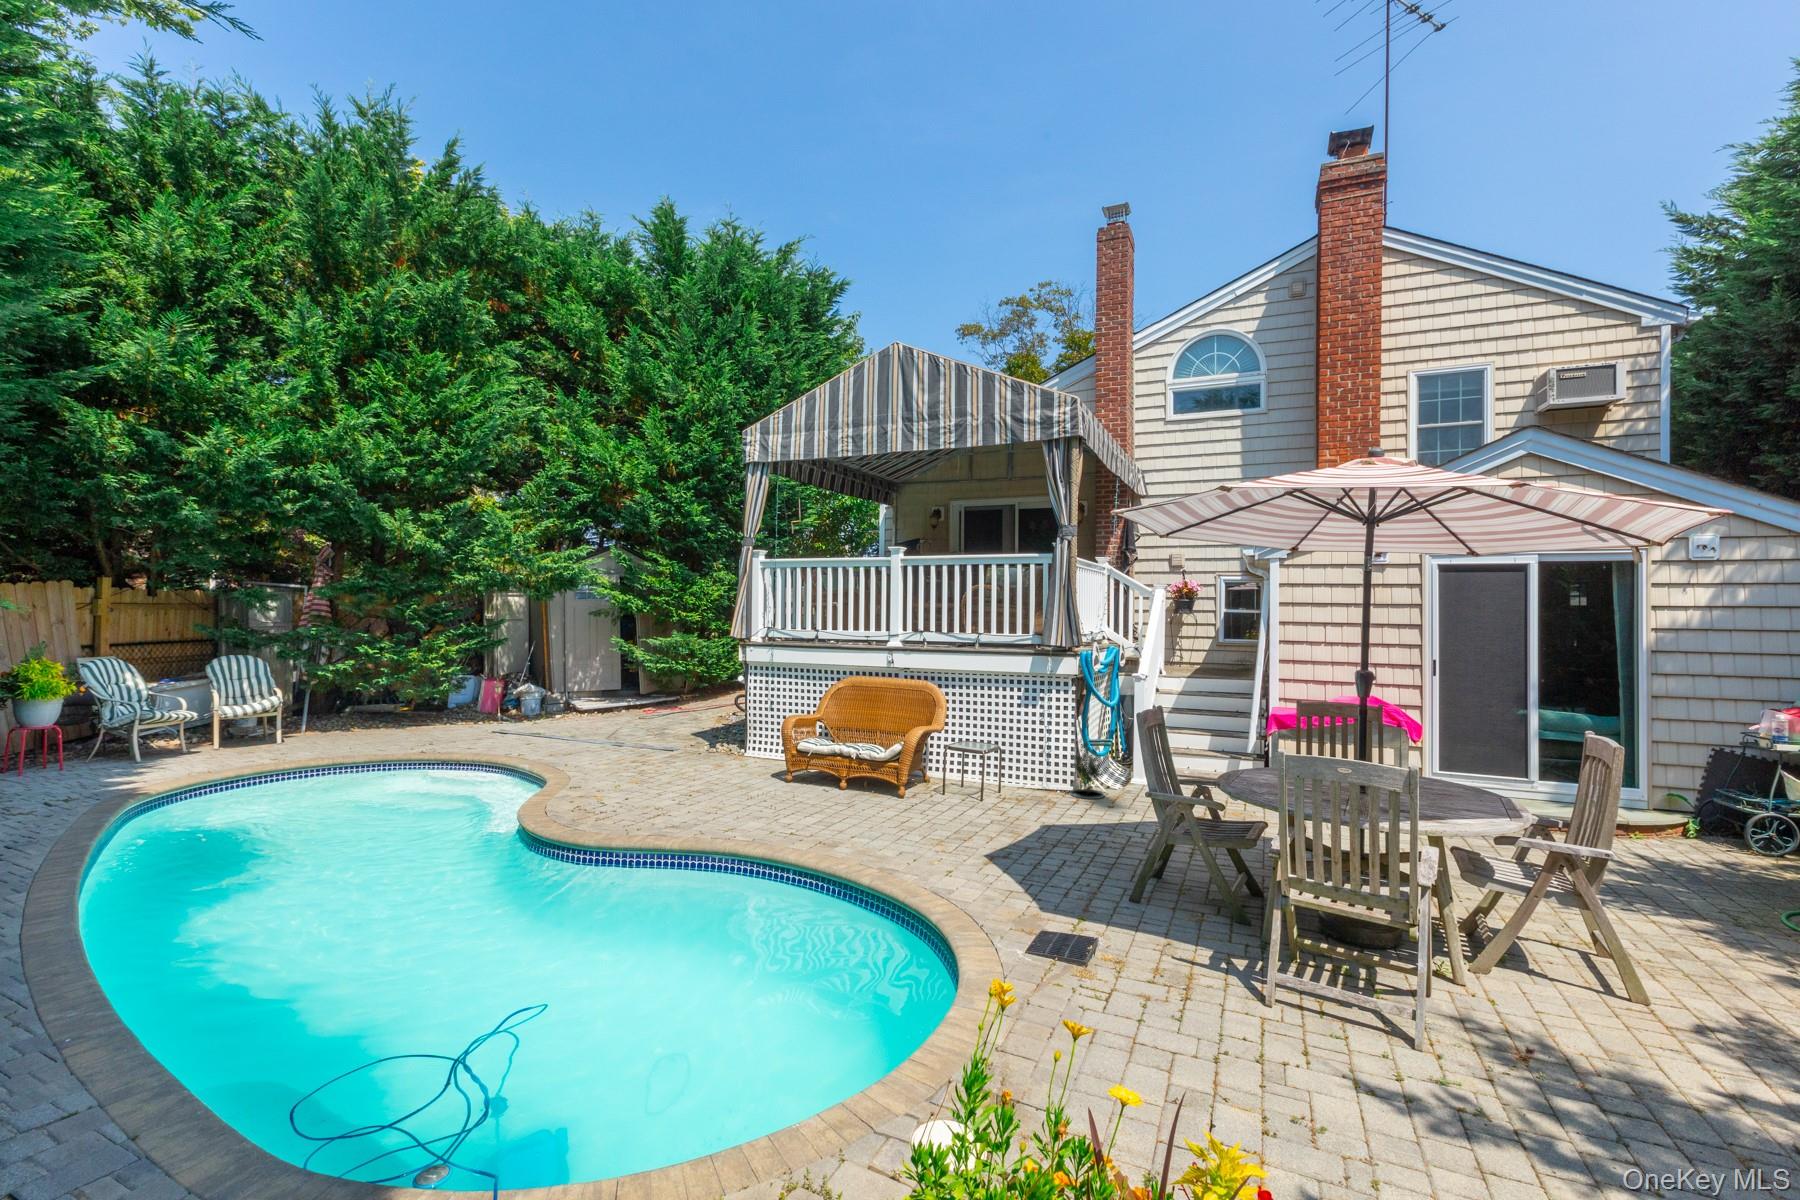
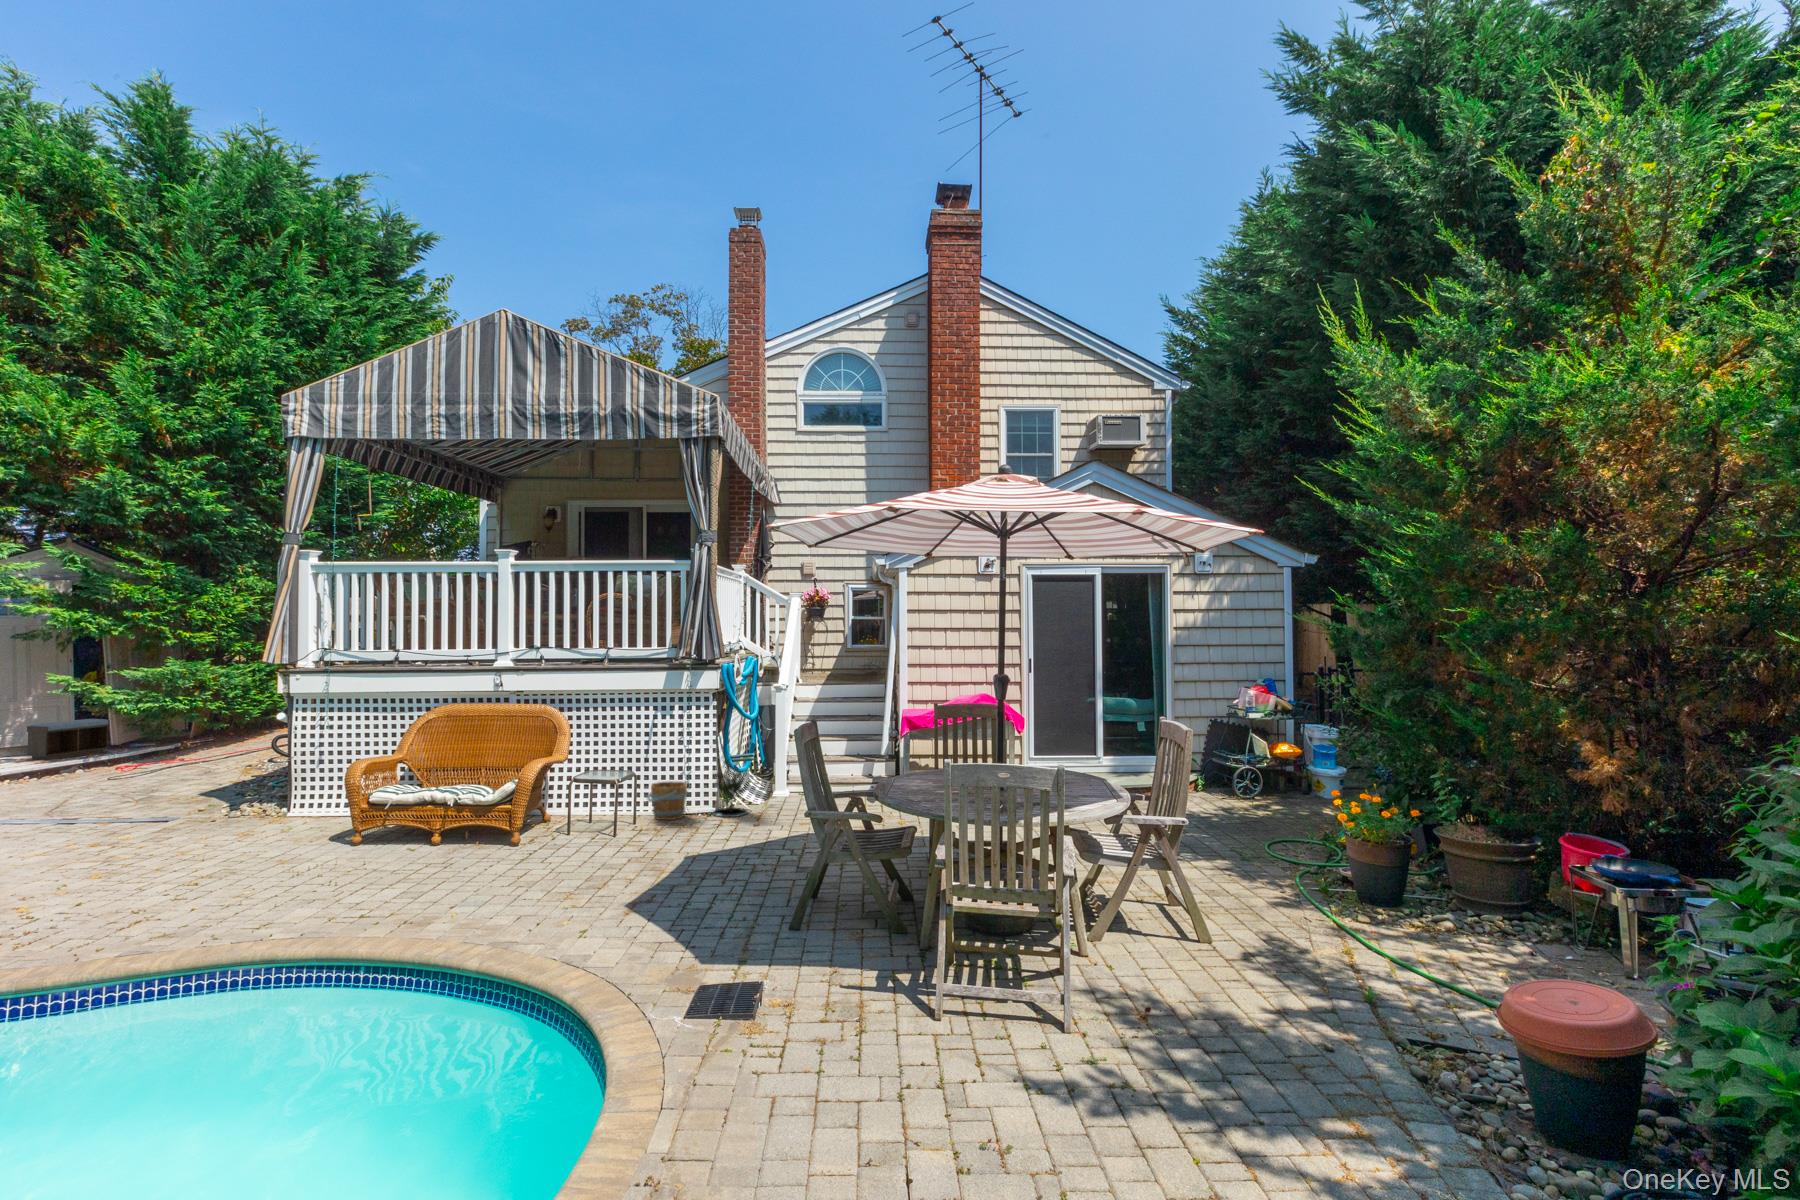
bench: none [610,669,655,697] -> present [26,719,110,760]
bucket: none [1010,758,1047,795] -> present [647,781,687,820]

